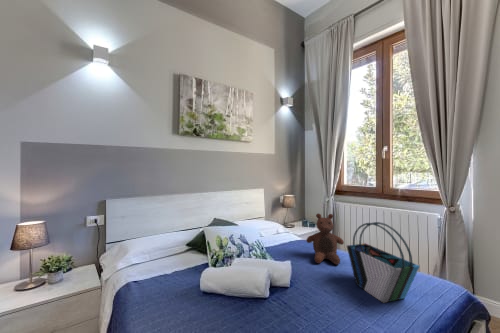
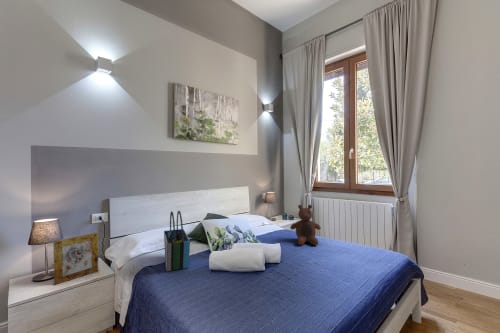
tote bag: present [347,222,419,303] -> present [164,211,190,271]
picture frame: none [33,238,85,296] -> present [53,233,98,284]

